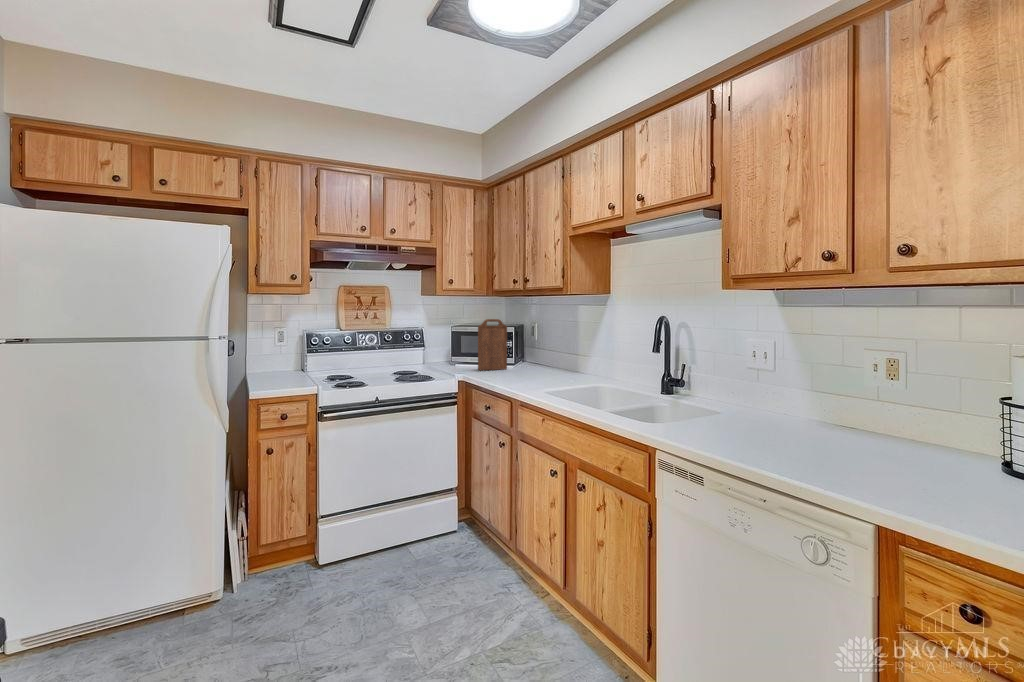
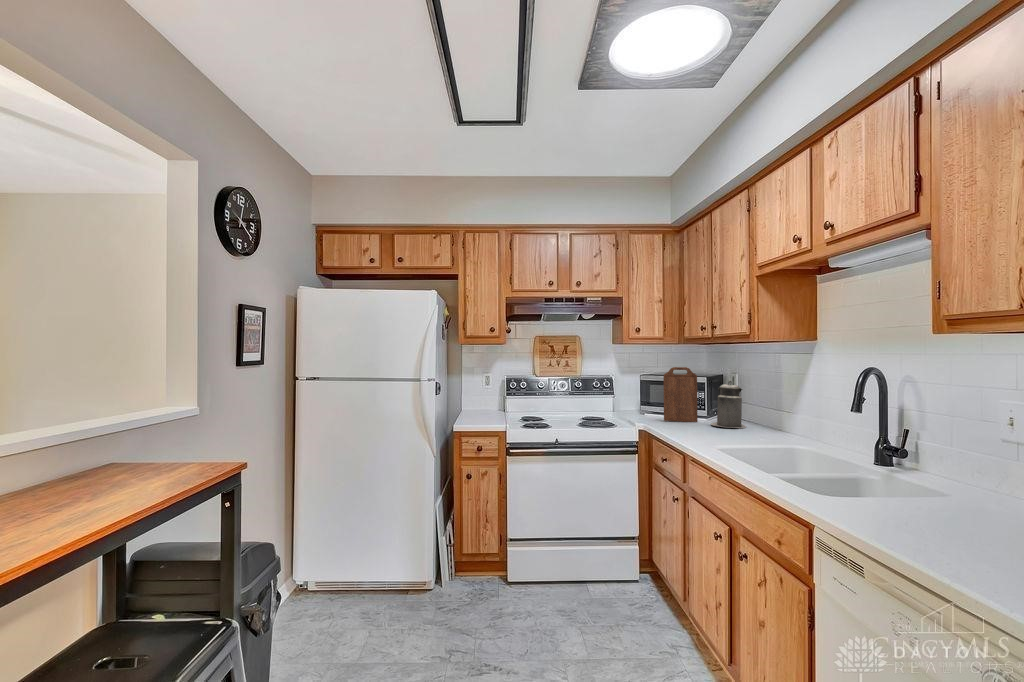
canister: none [520,330,549,372] -> present [711,381,746,428]

